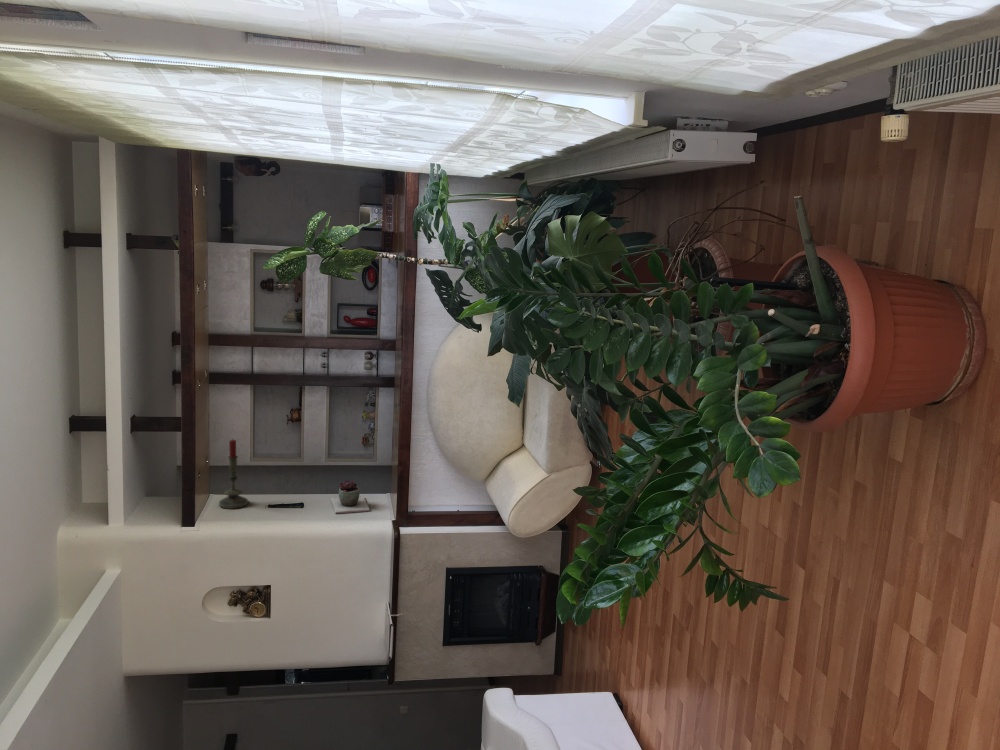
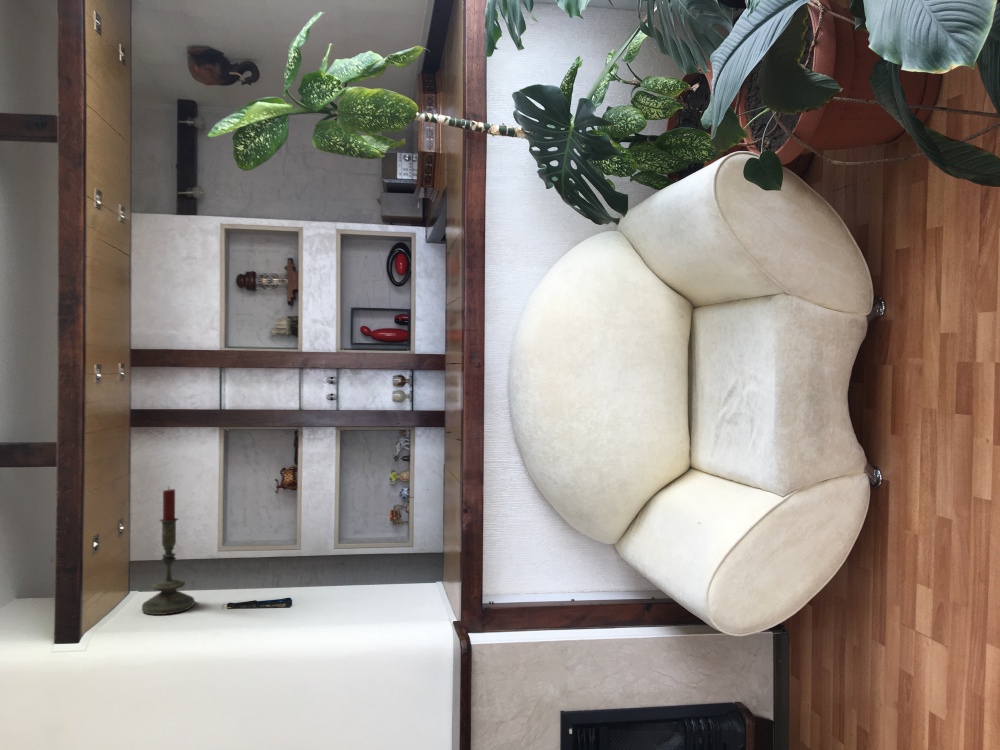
succulent plant: present [331,480,369,514] -> none [342,554,410,615]

